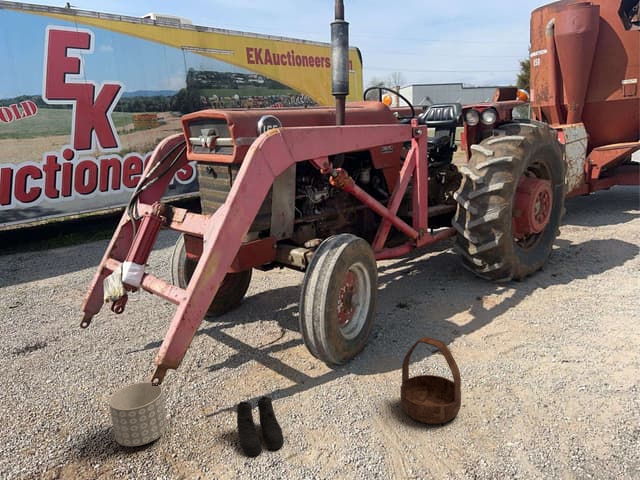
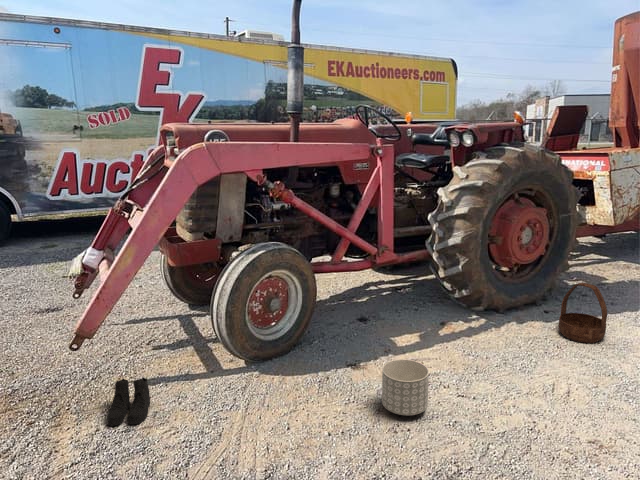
basket: present [401,337,461,424] -> present [558,282,607,343]
planter: present [109,382,167,446] -> present [382,359,429,415]

